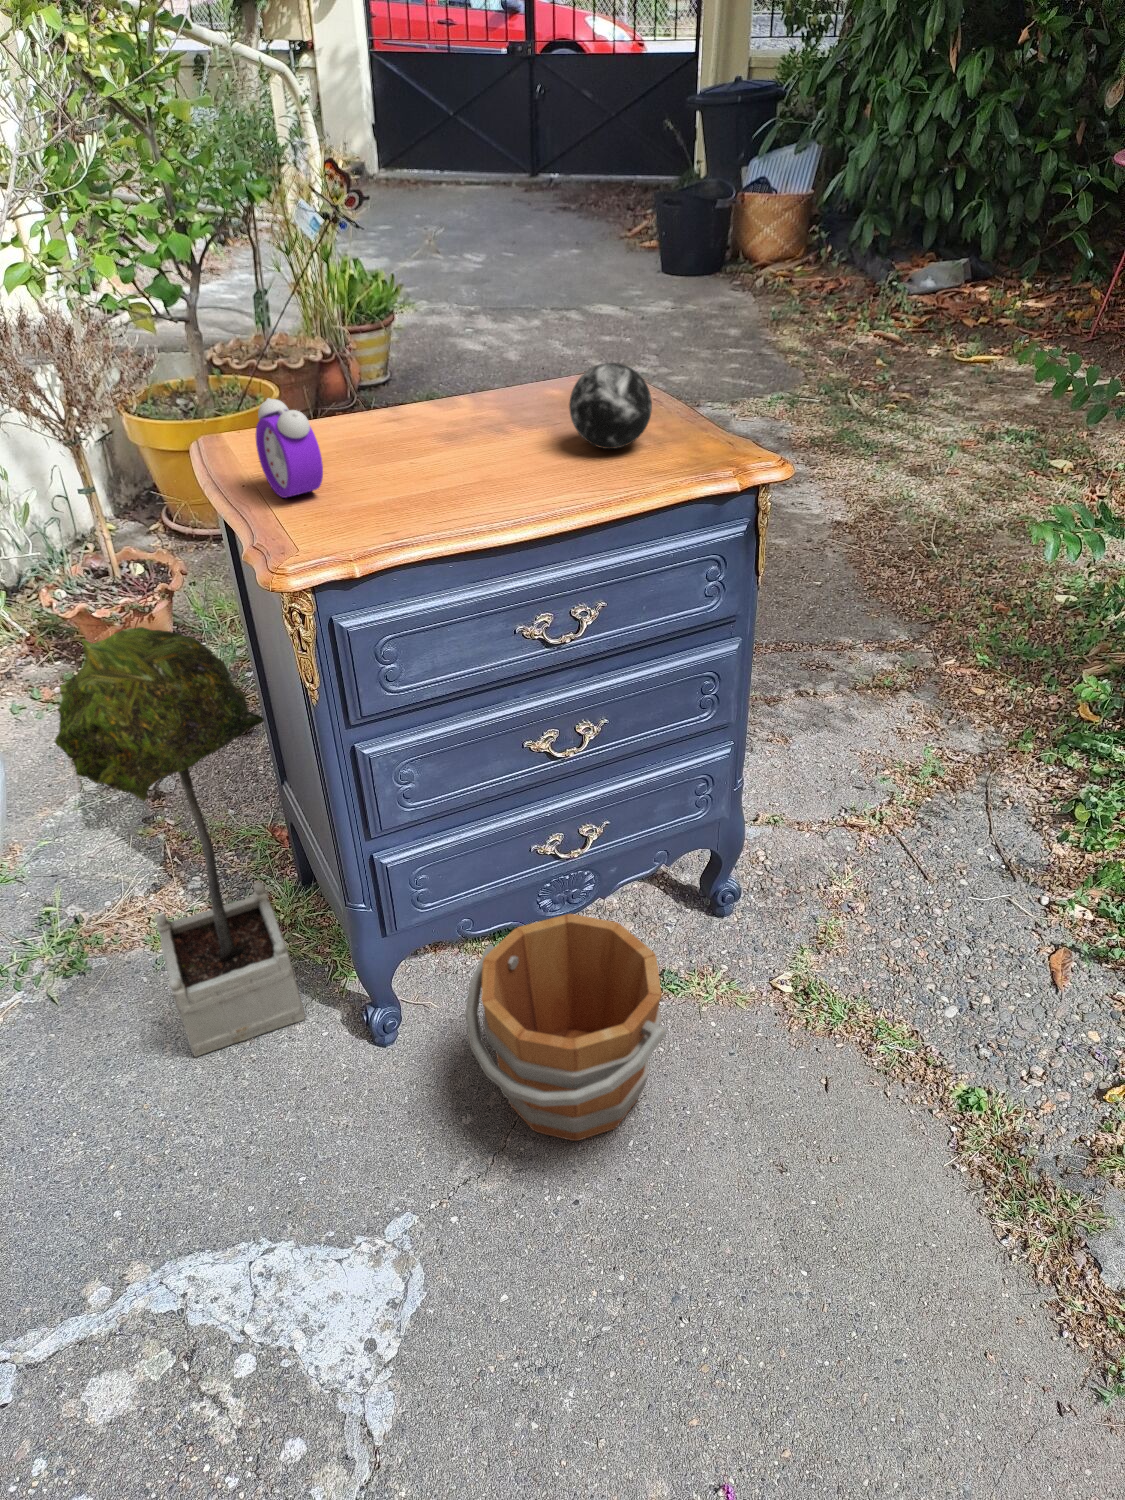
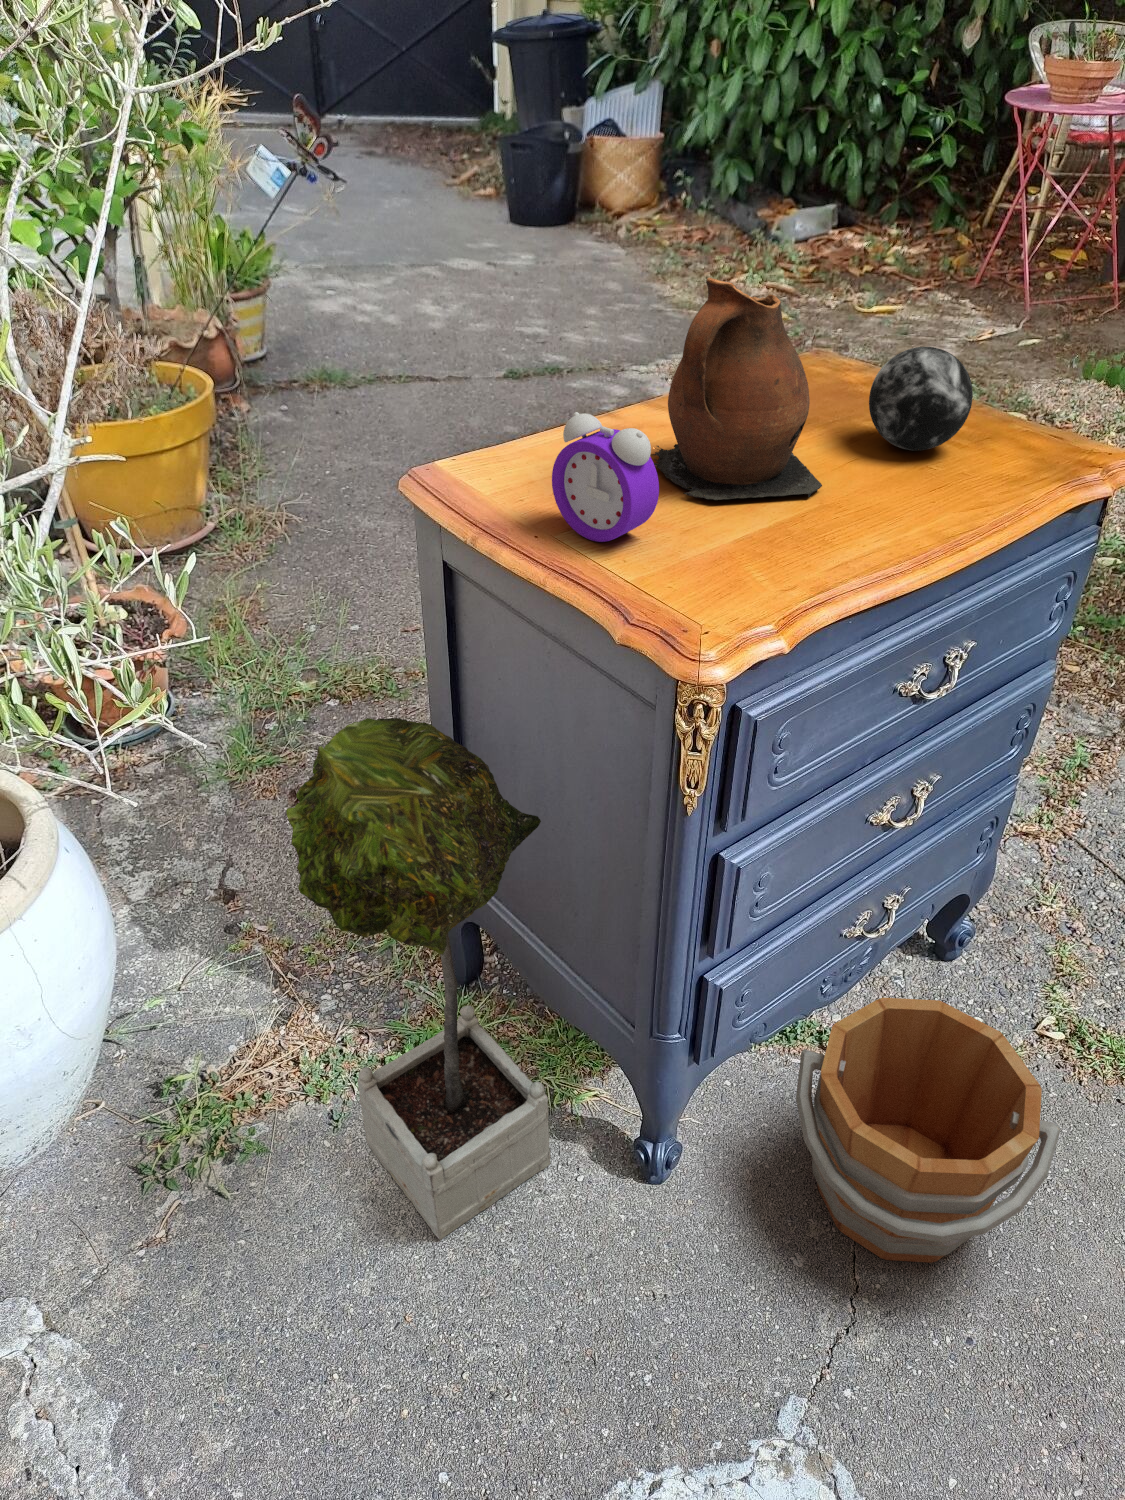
ceramic pitcher: none [364,300,505,478] -> present [652,277,822,500]

